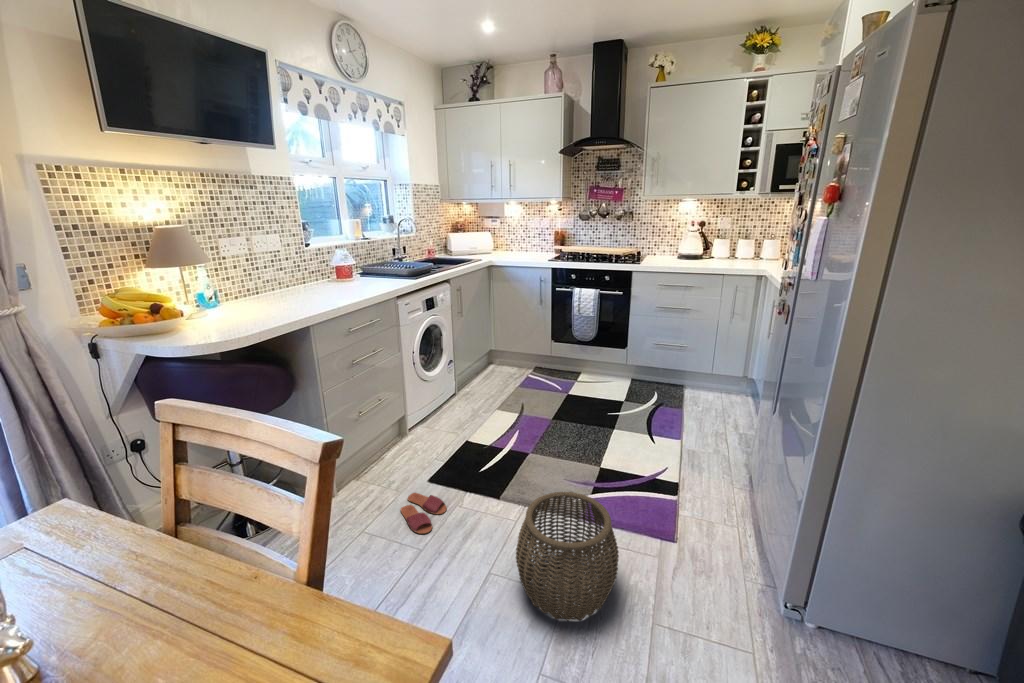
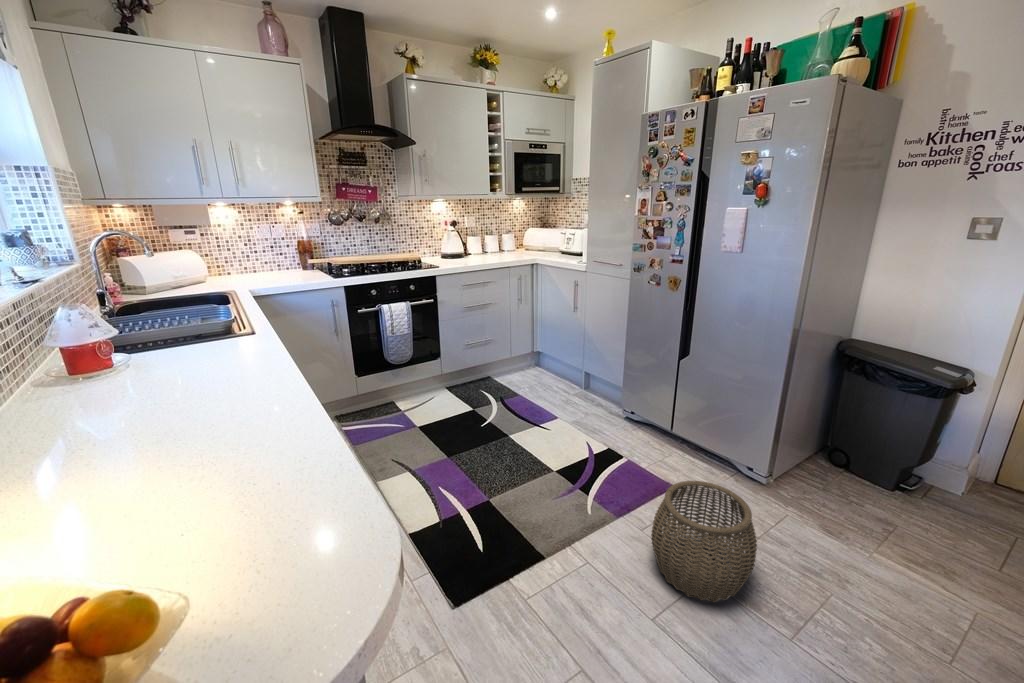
slippers: present [401,493,447,534] -> none [471,600,560,655]

